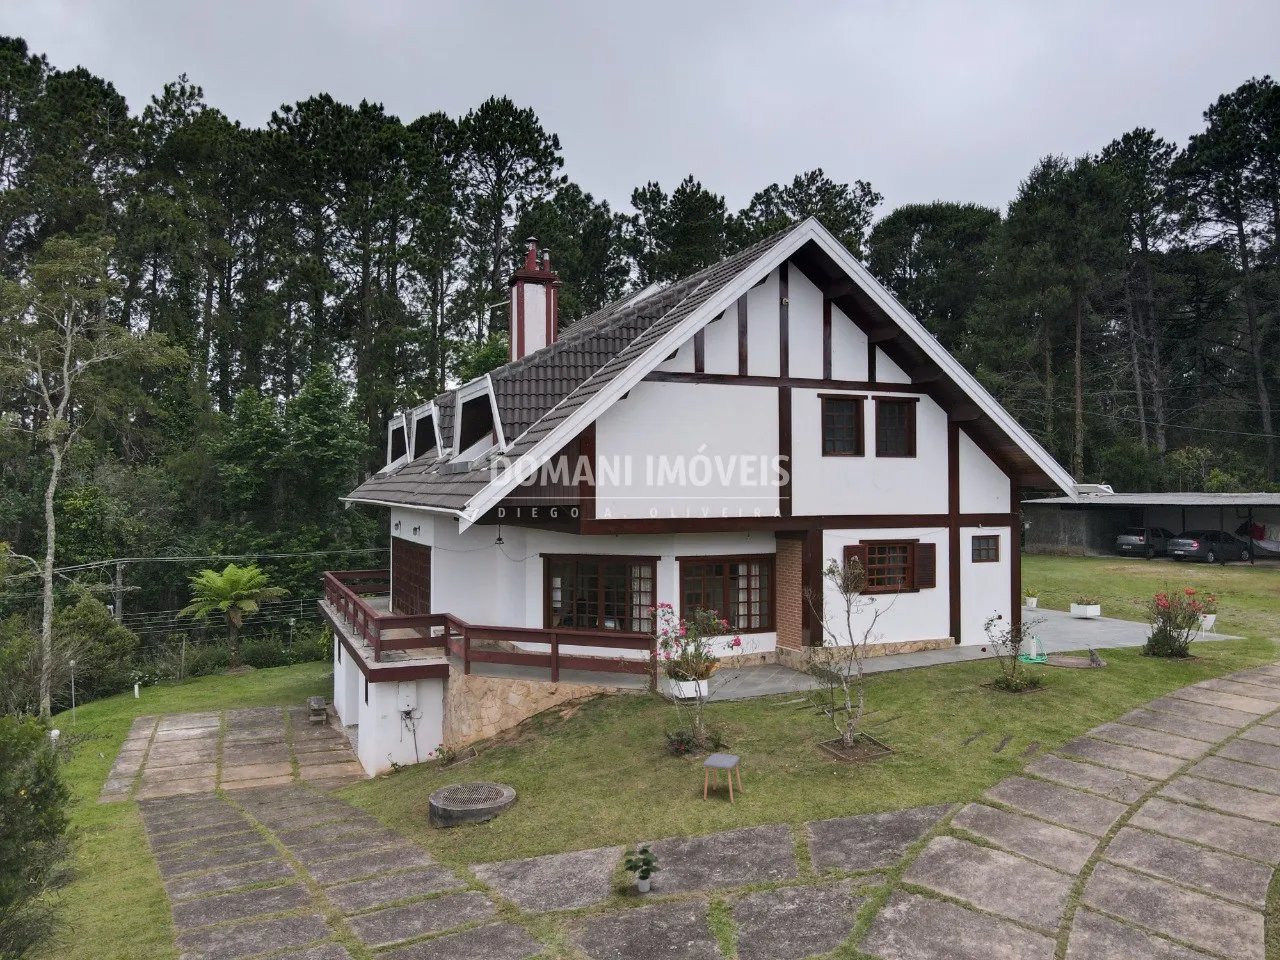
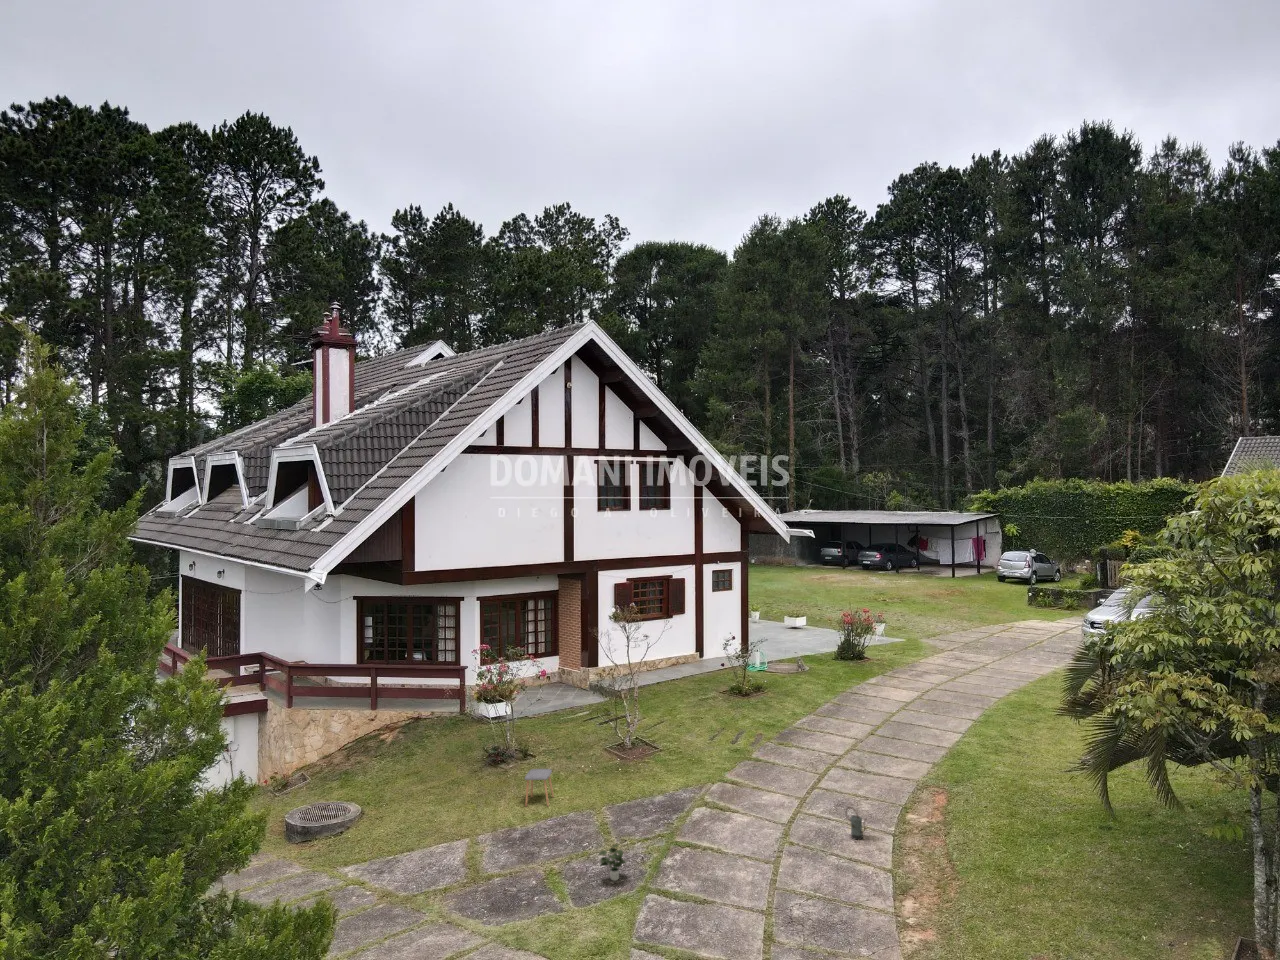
potted plant: present [624,845,662,892] -> present [599,844,626,881]
watering can: none [1188,866,1231,923] -> present [846,808,865,840]

